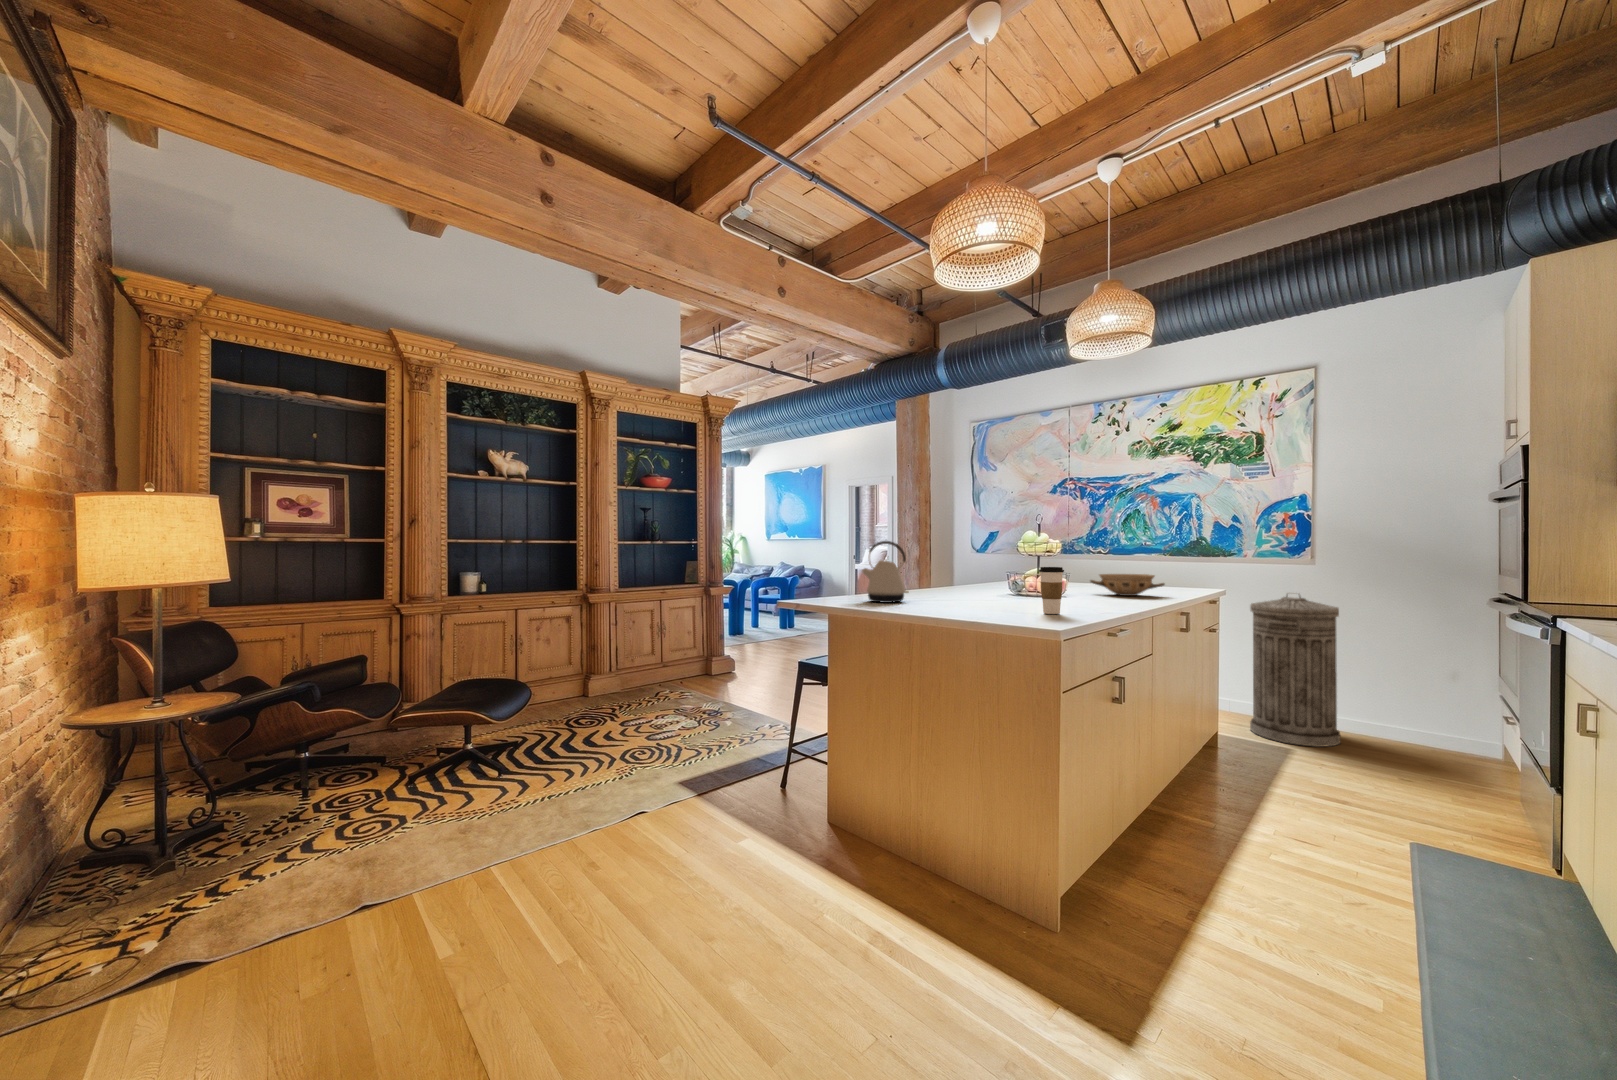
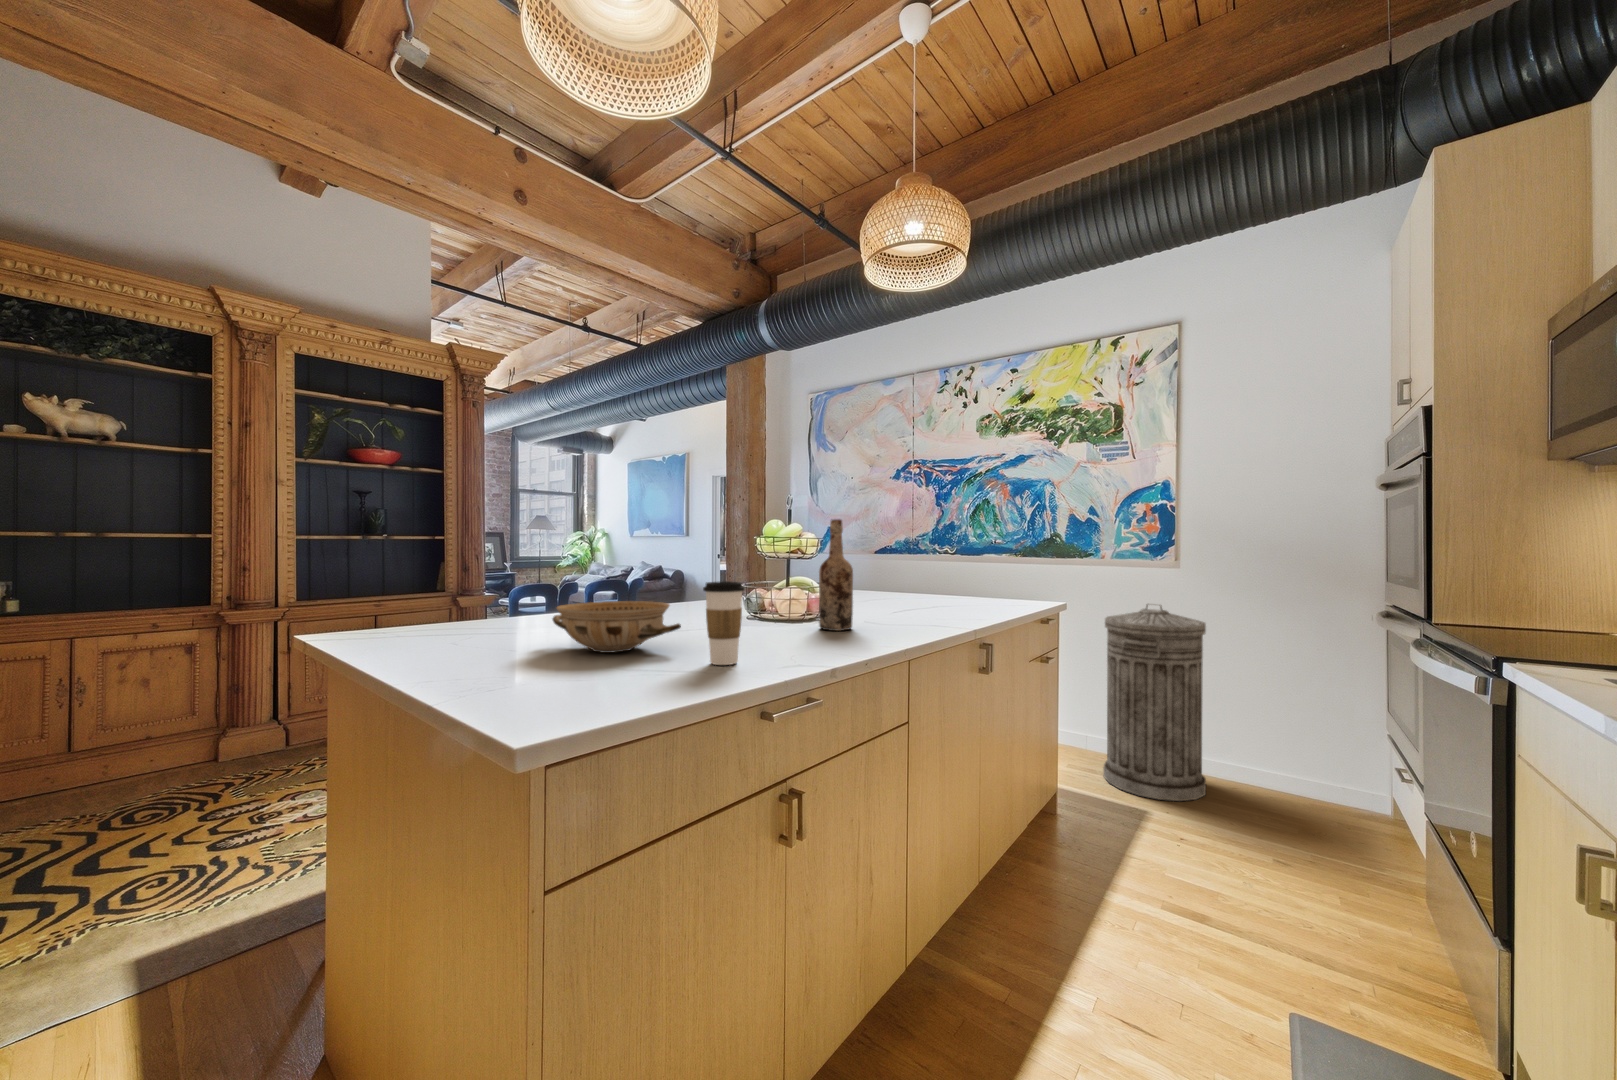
wine bottle: none [1068,529,1092,602] -> present [819,519,853,631]
kettle: present [862,541,908,603] -> none [478,536,557,637]
ceramic bowl: present [1090,574,1165,596] -> present [553,601,681,653]

